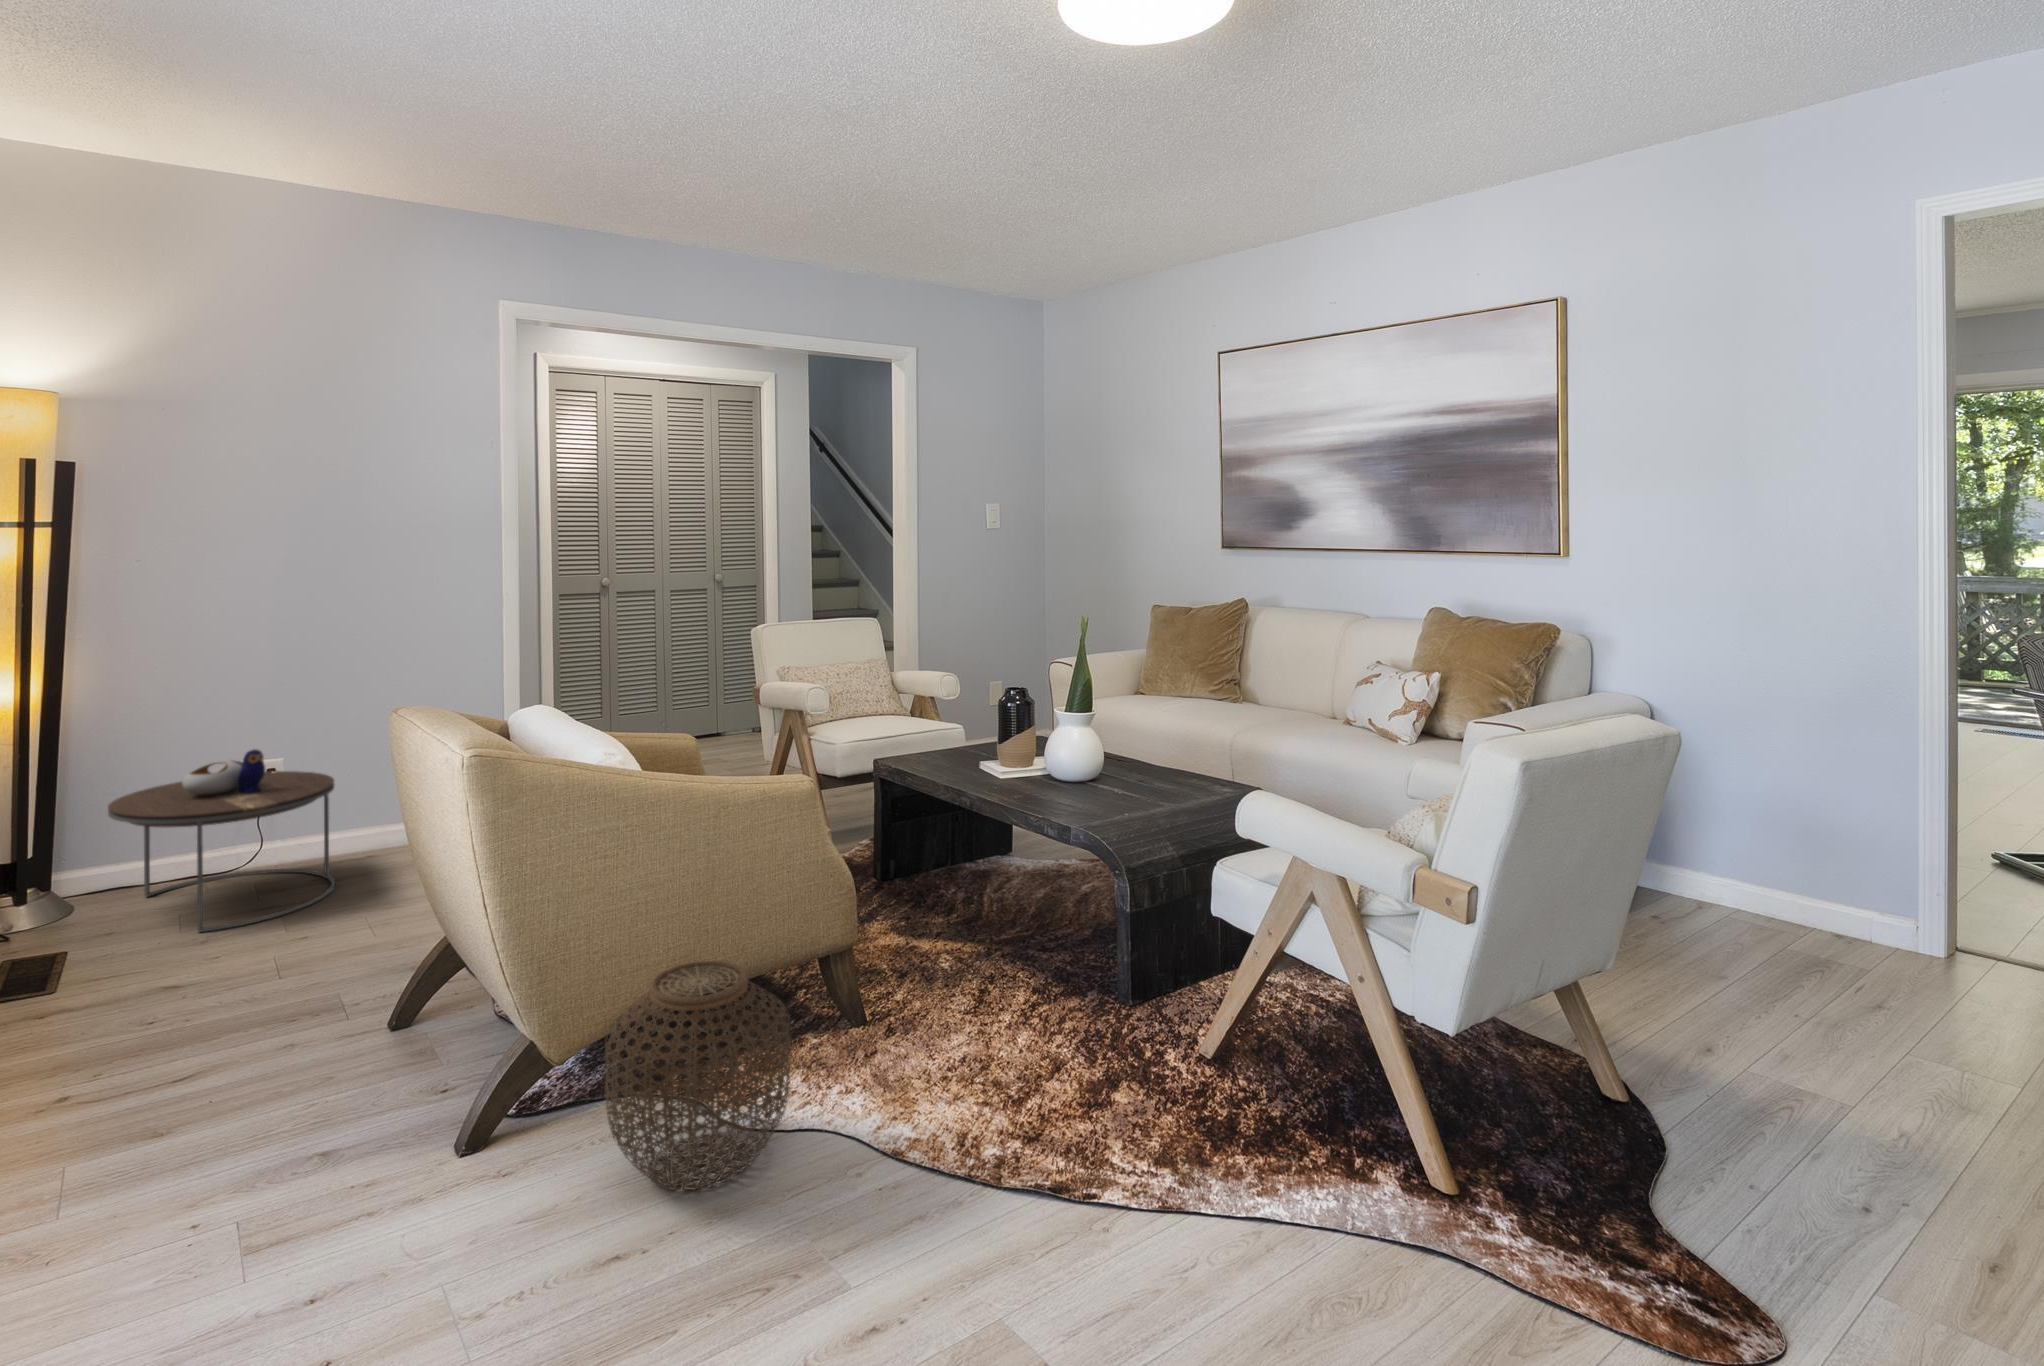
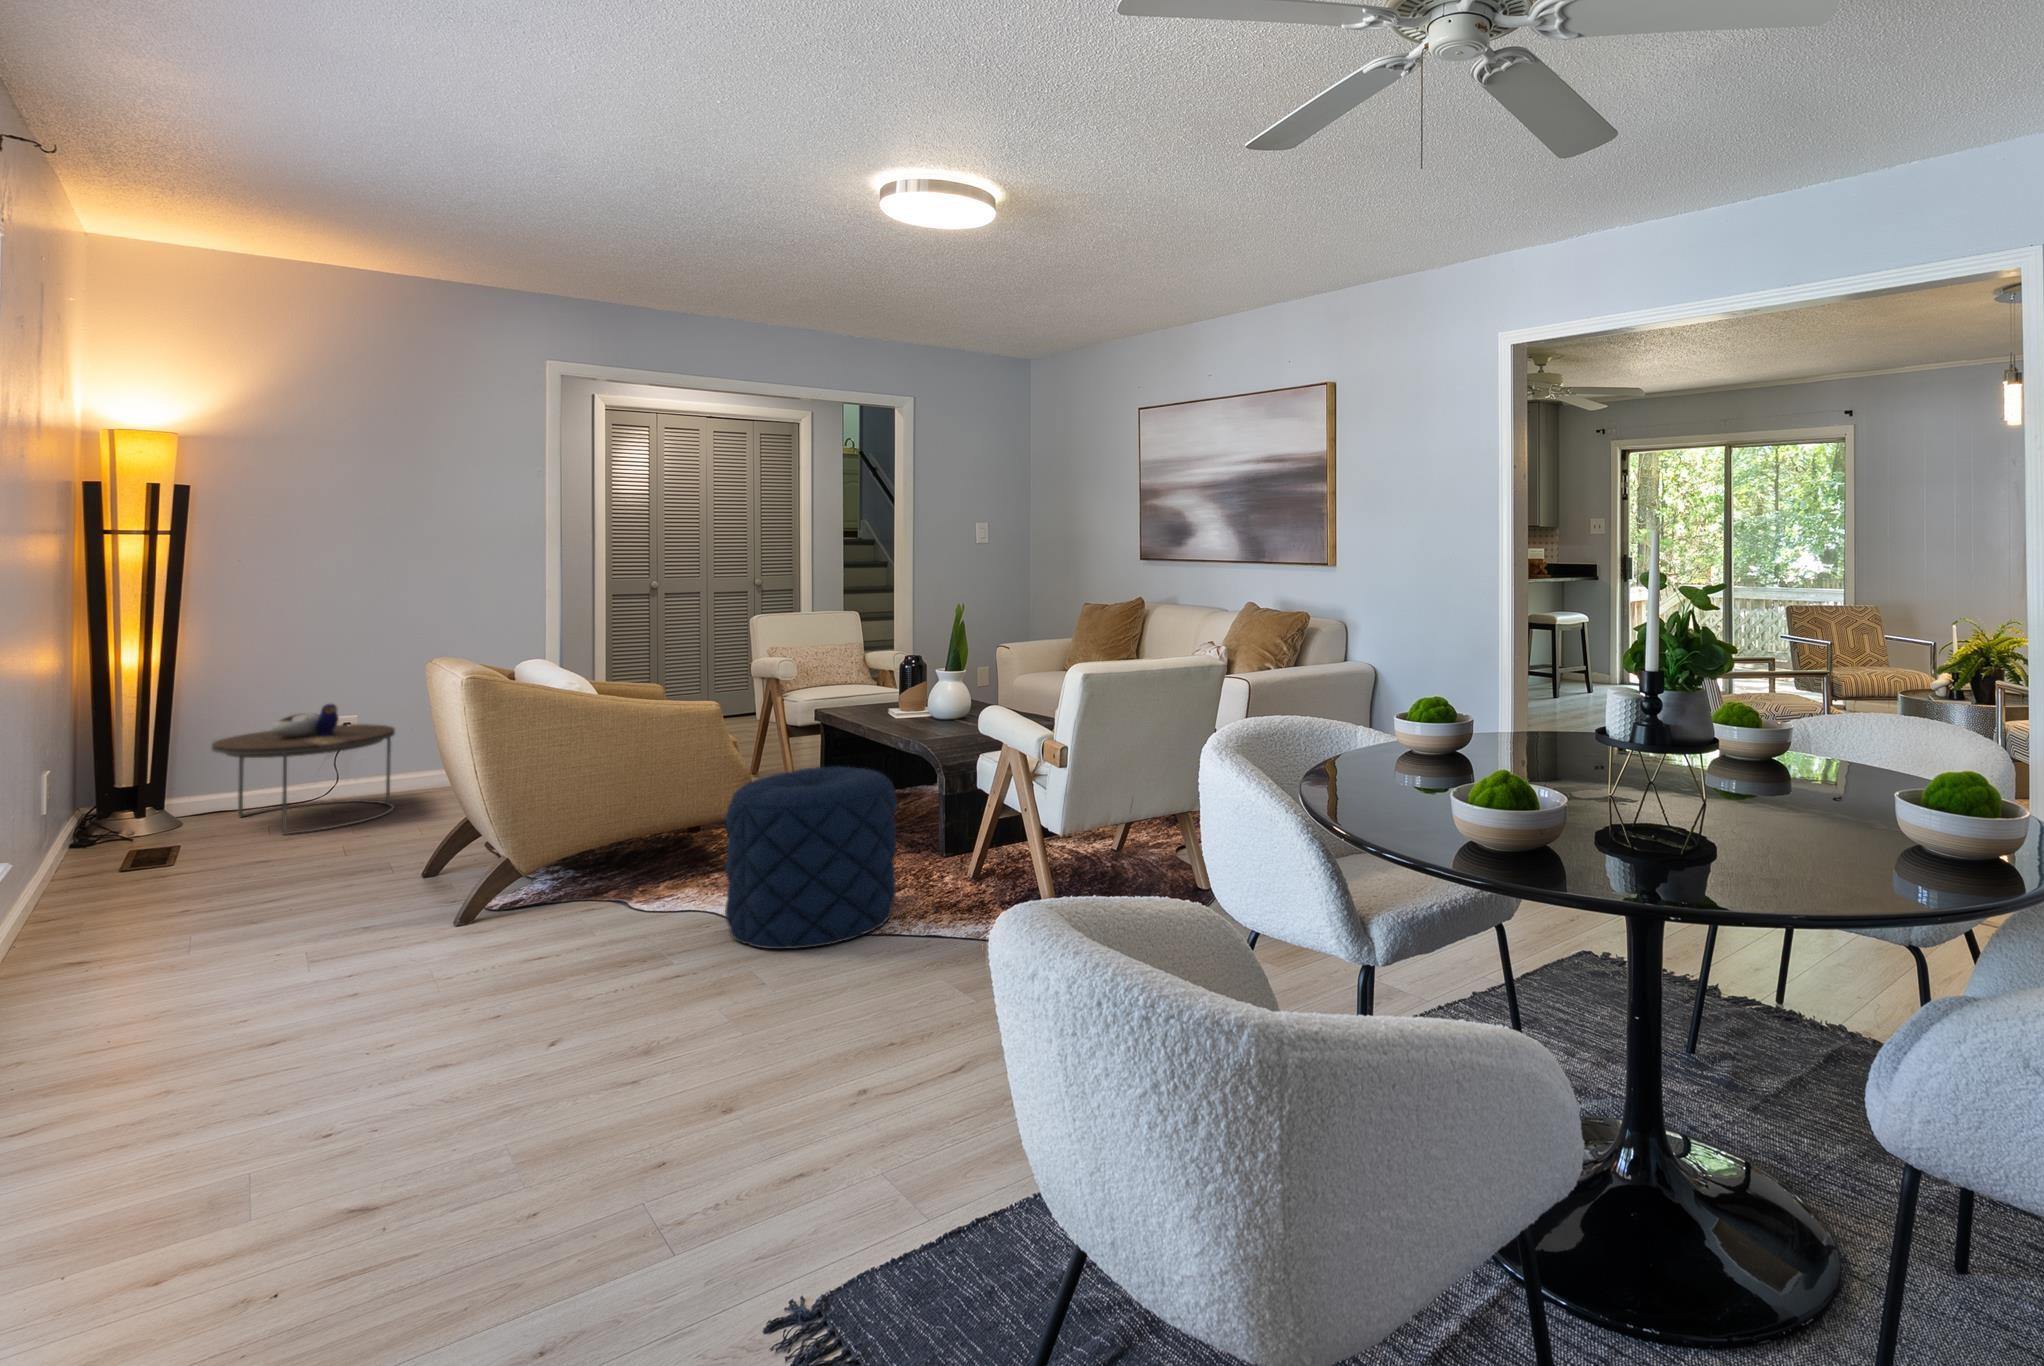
pouf: none [899,896,1170,1255] -> present [725,767,897,949]
woven basket: present [605,961,791,1191] -> none [546,806,670,934]

